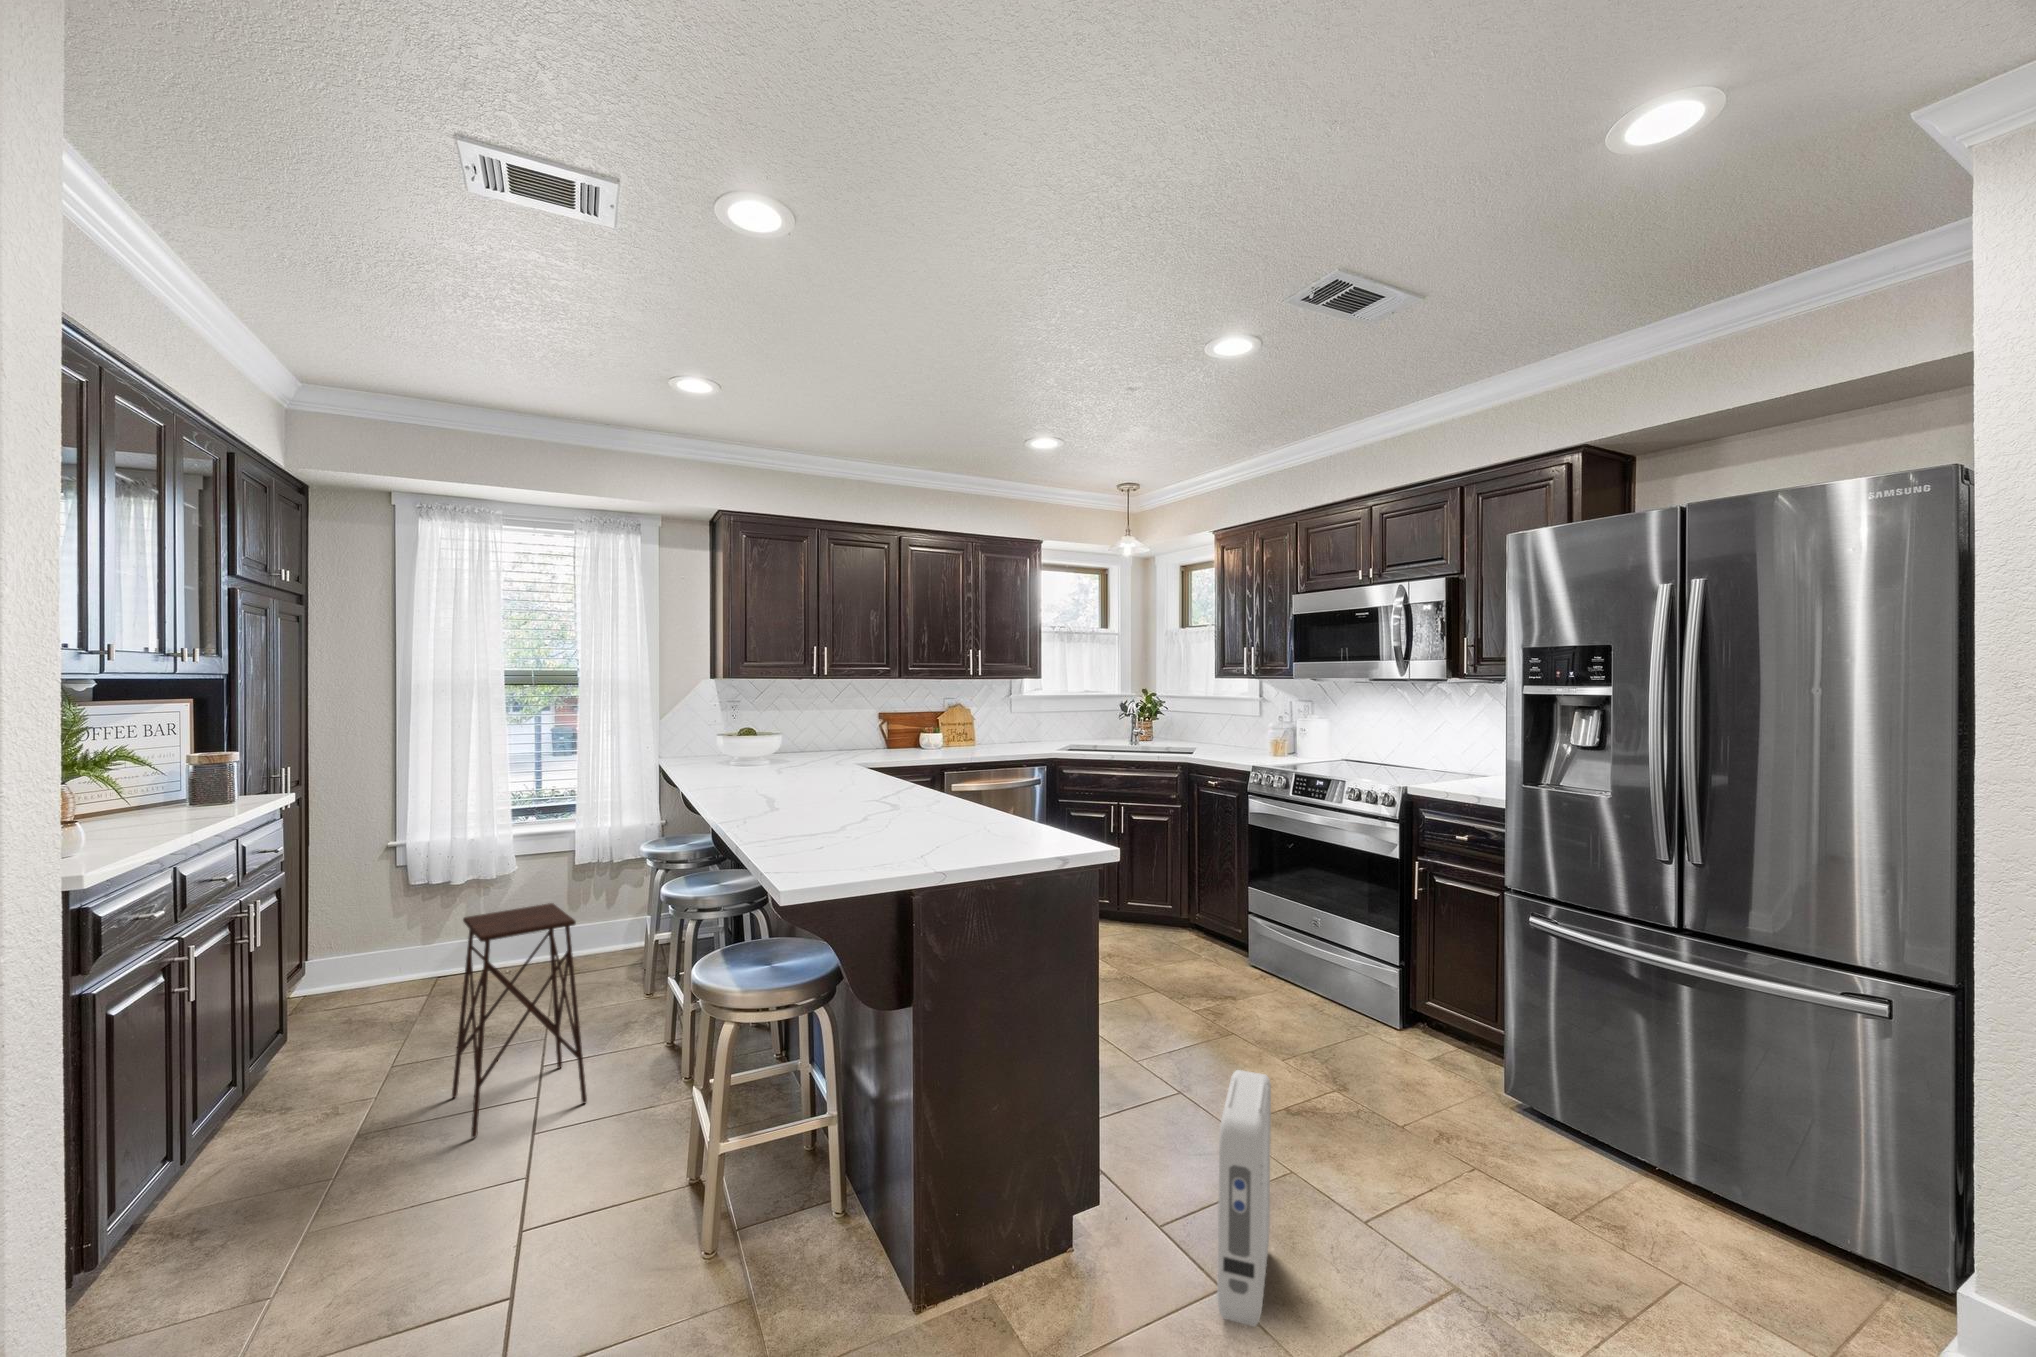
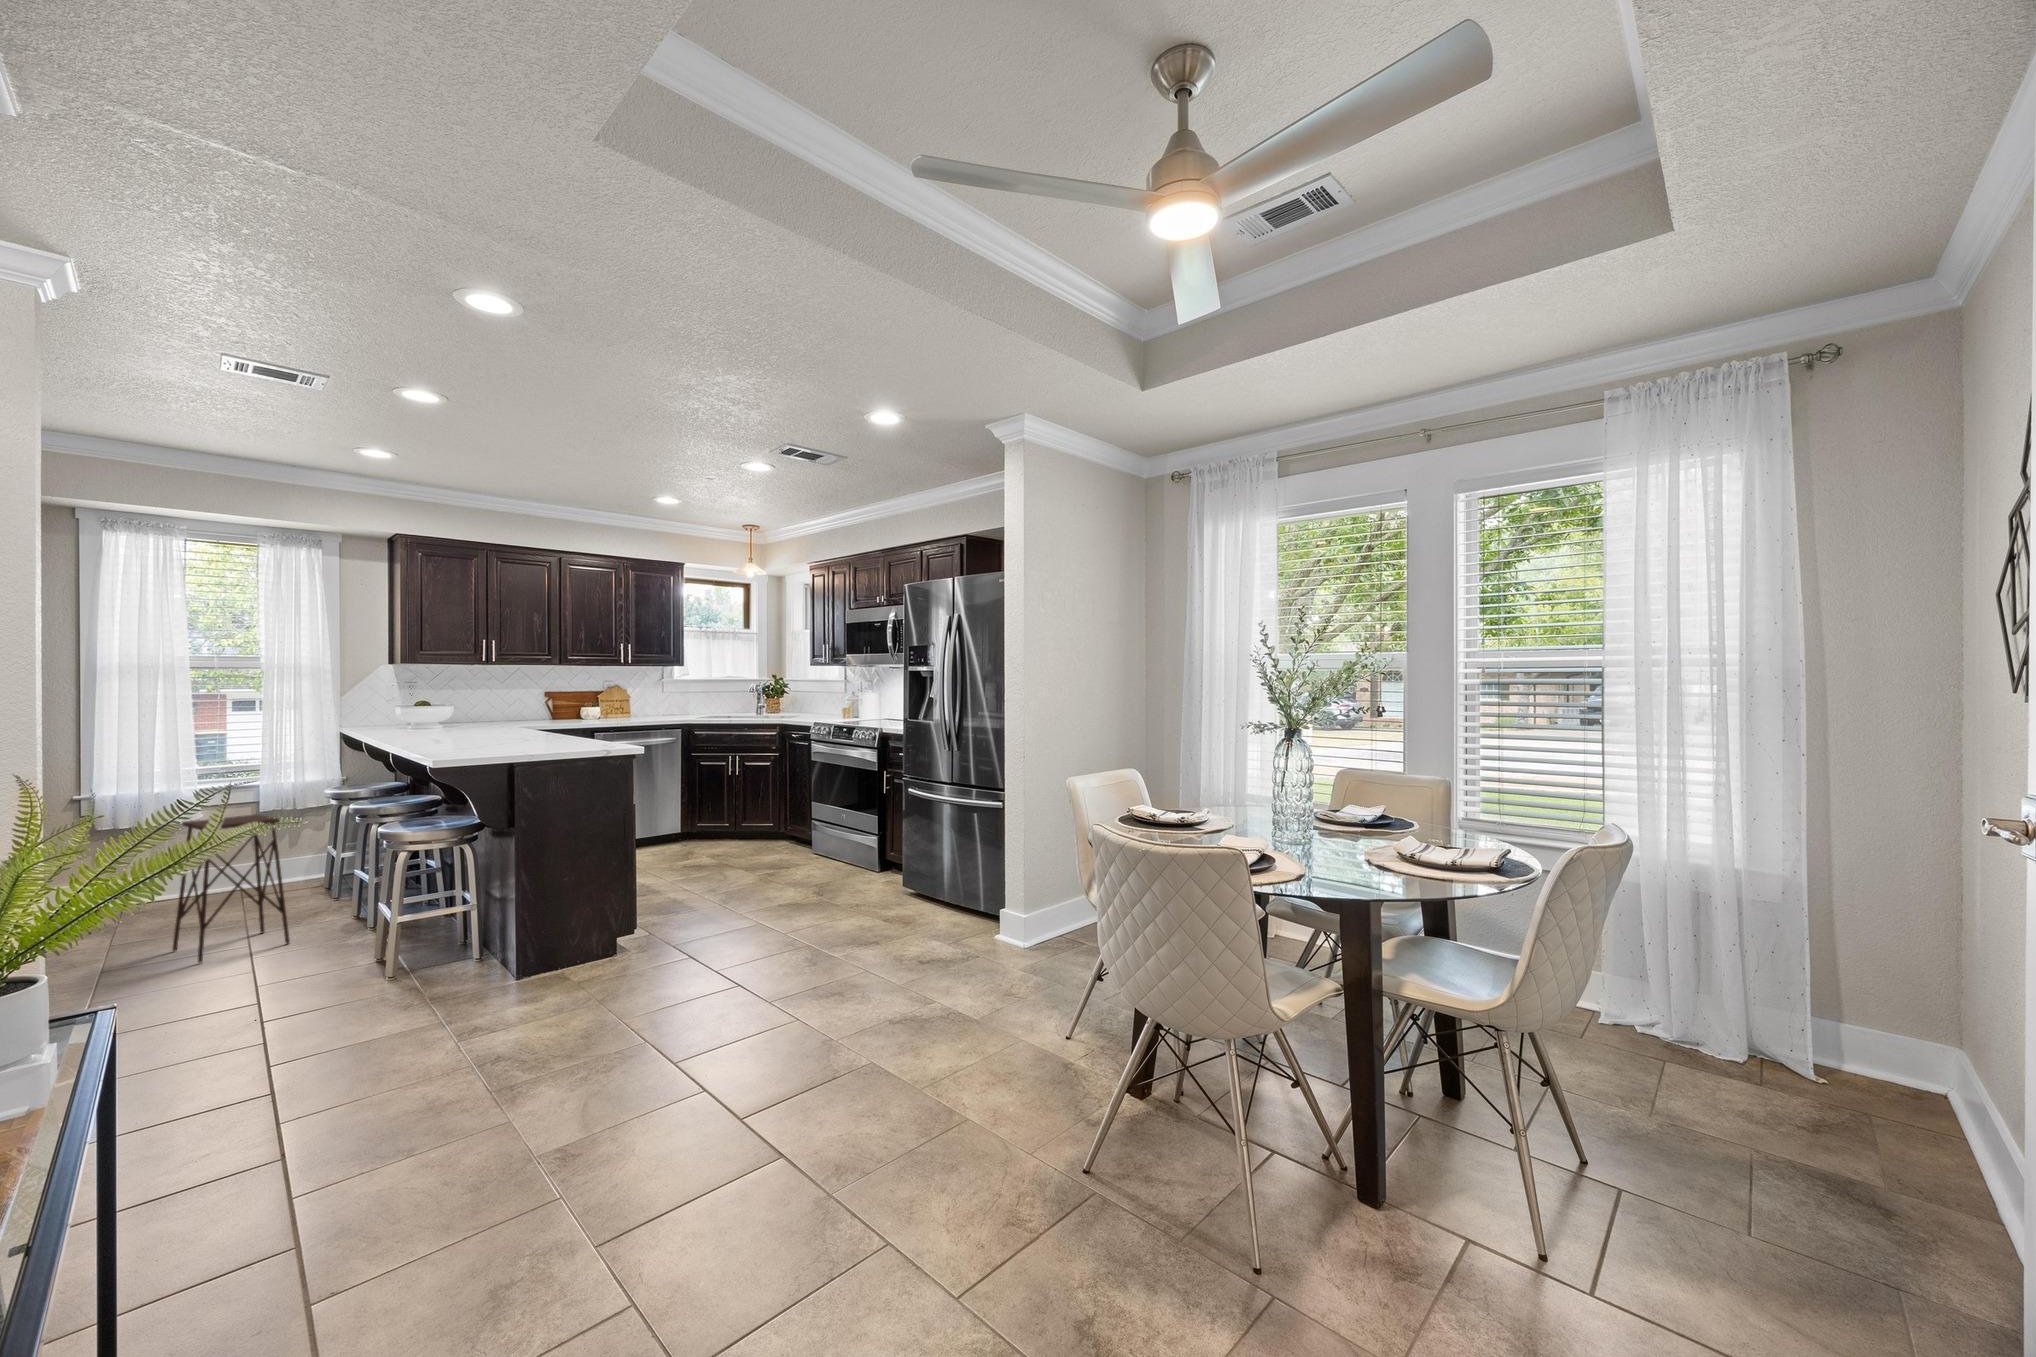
air purifier: present [1217,1070,1271,1327] -> none [689,853,736,964]

